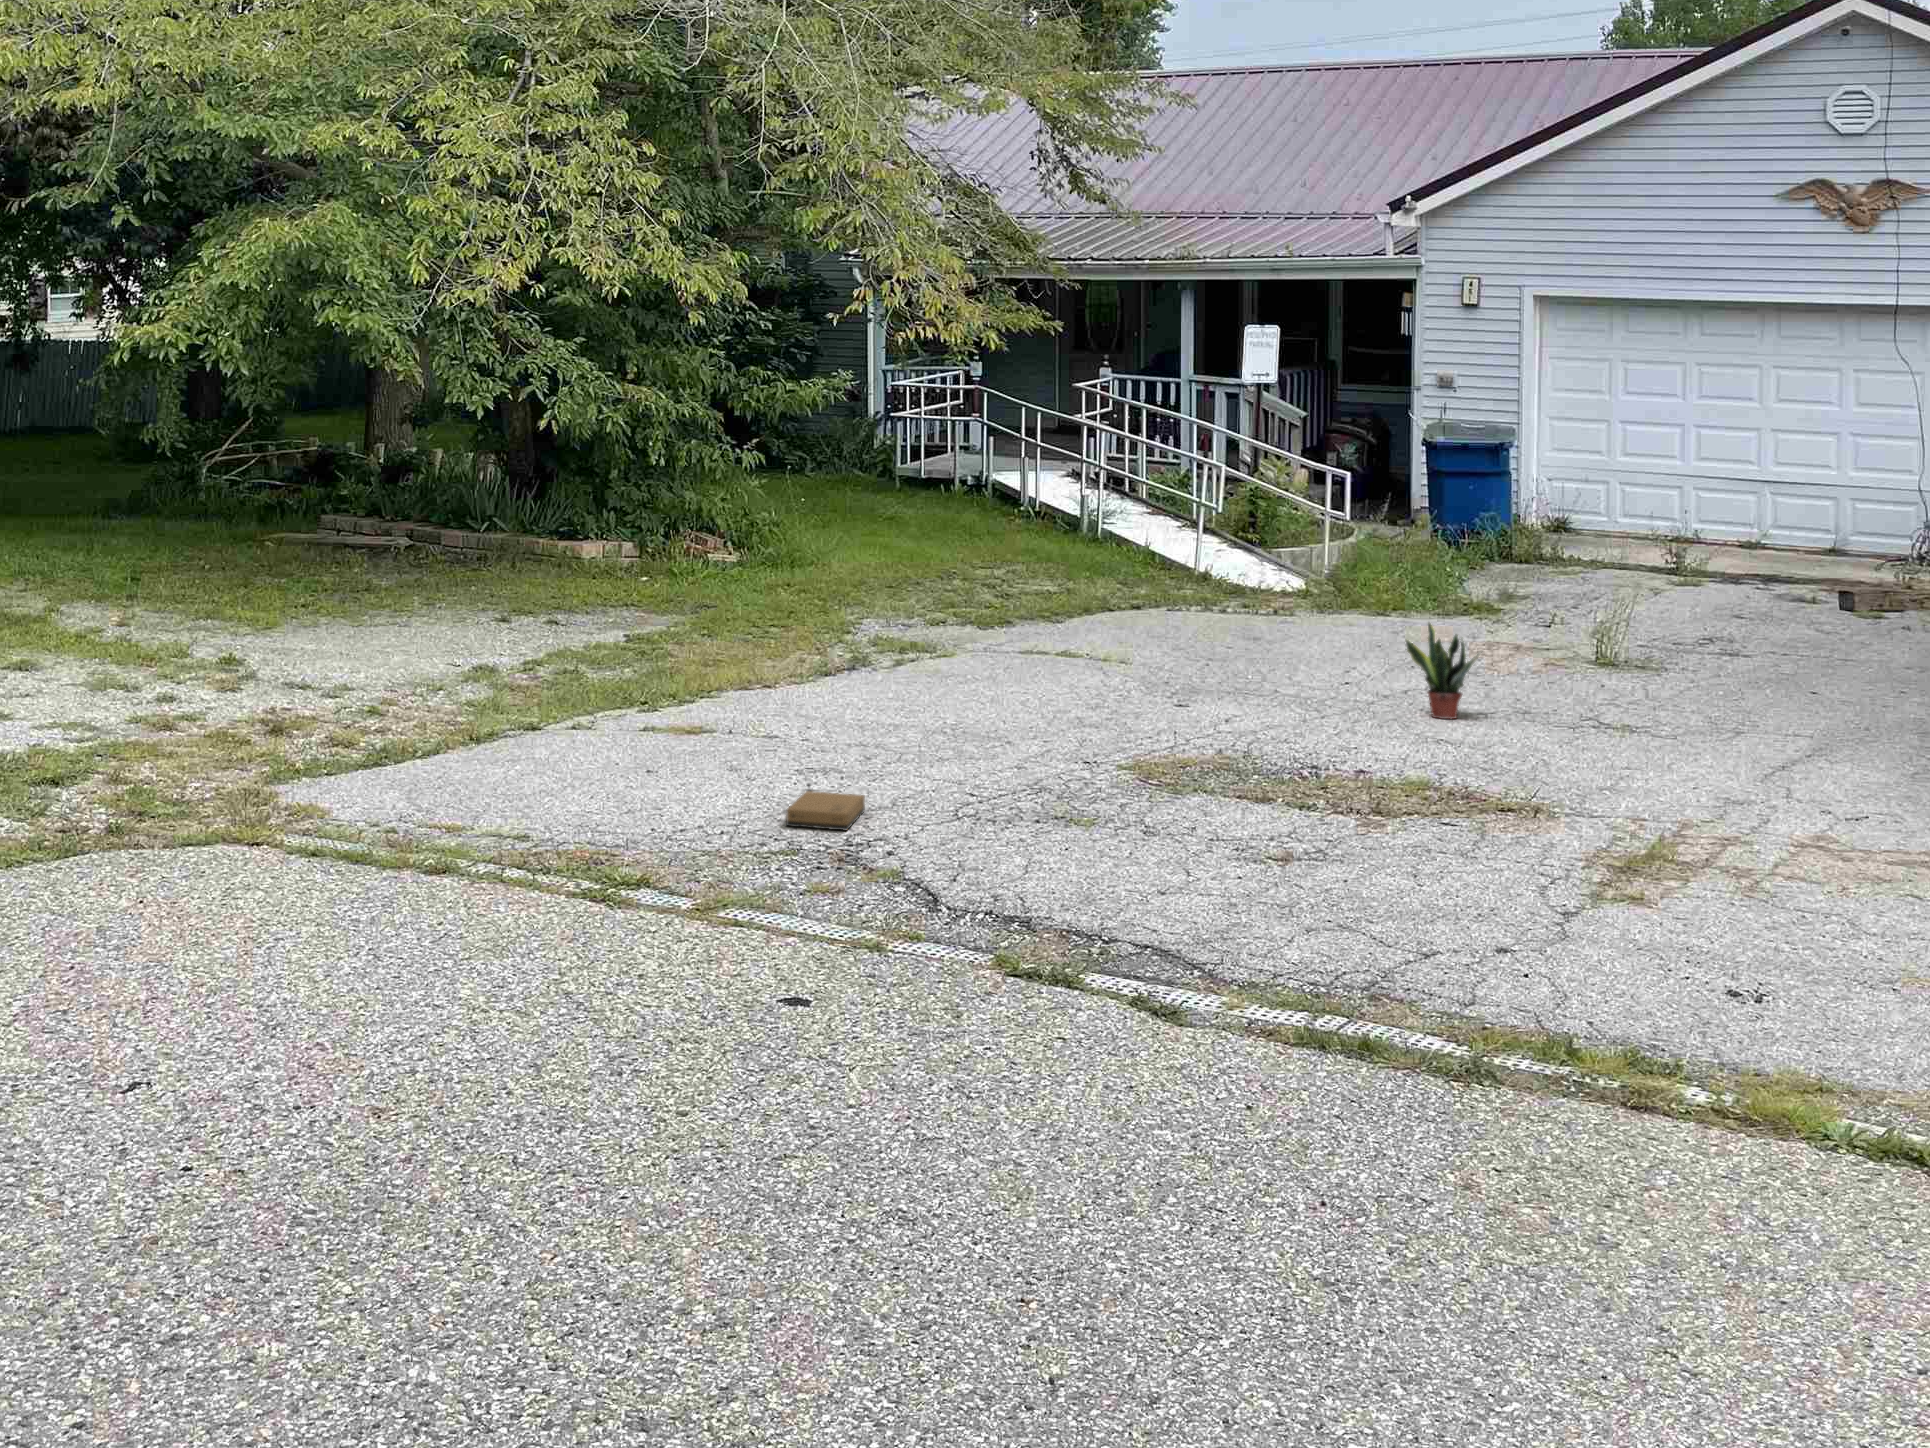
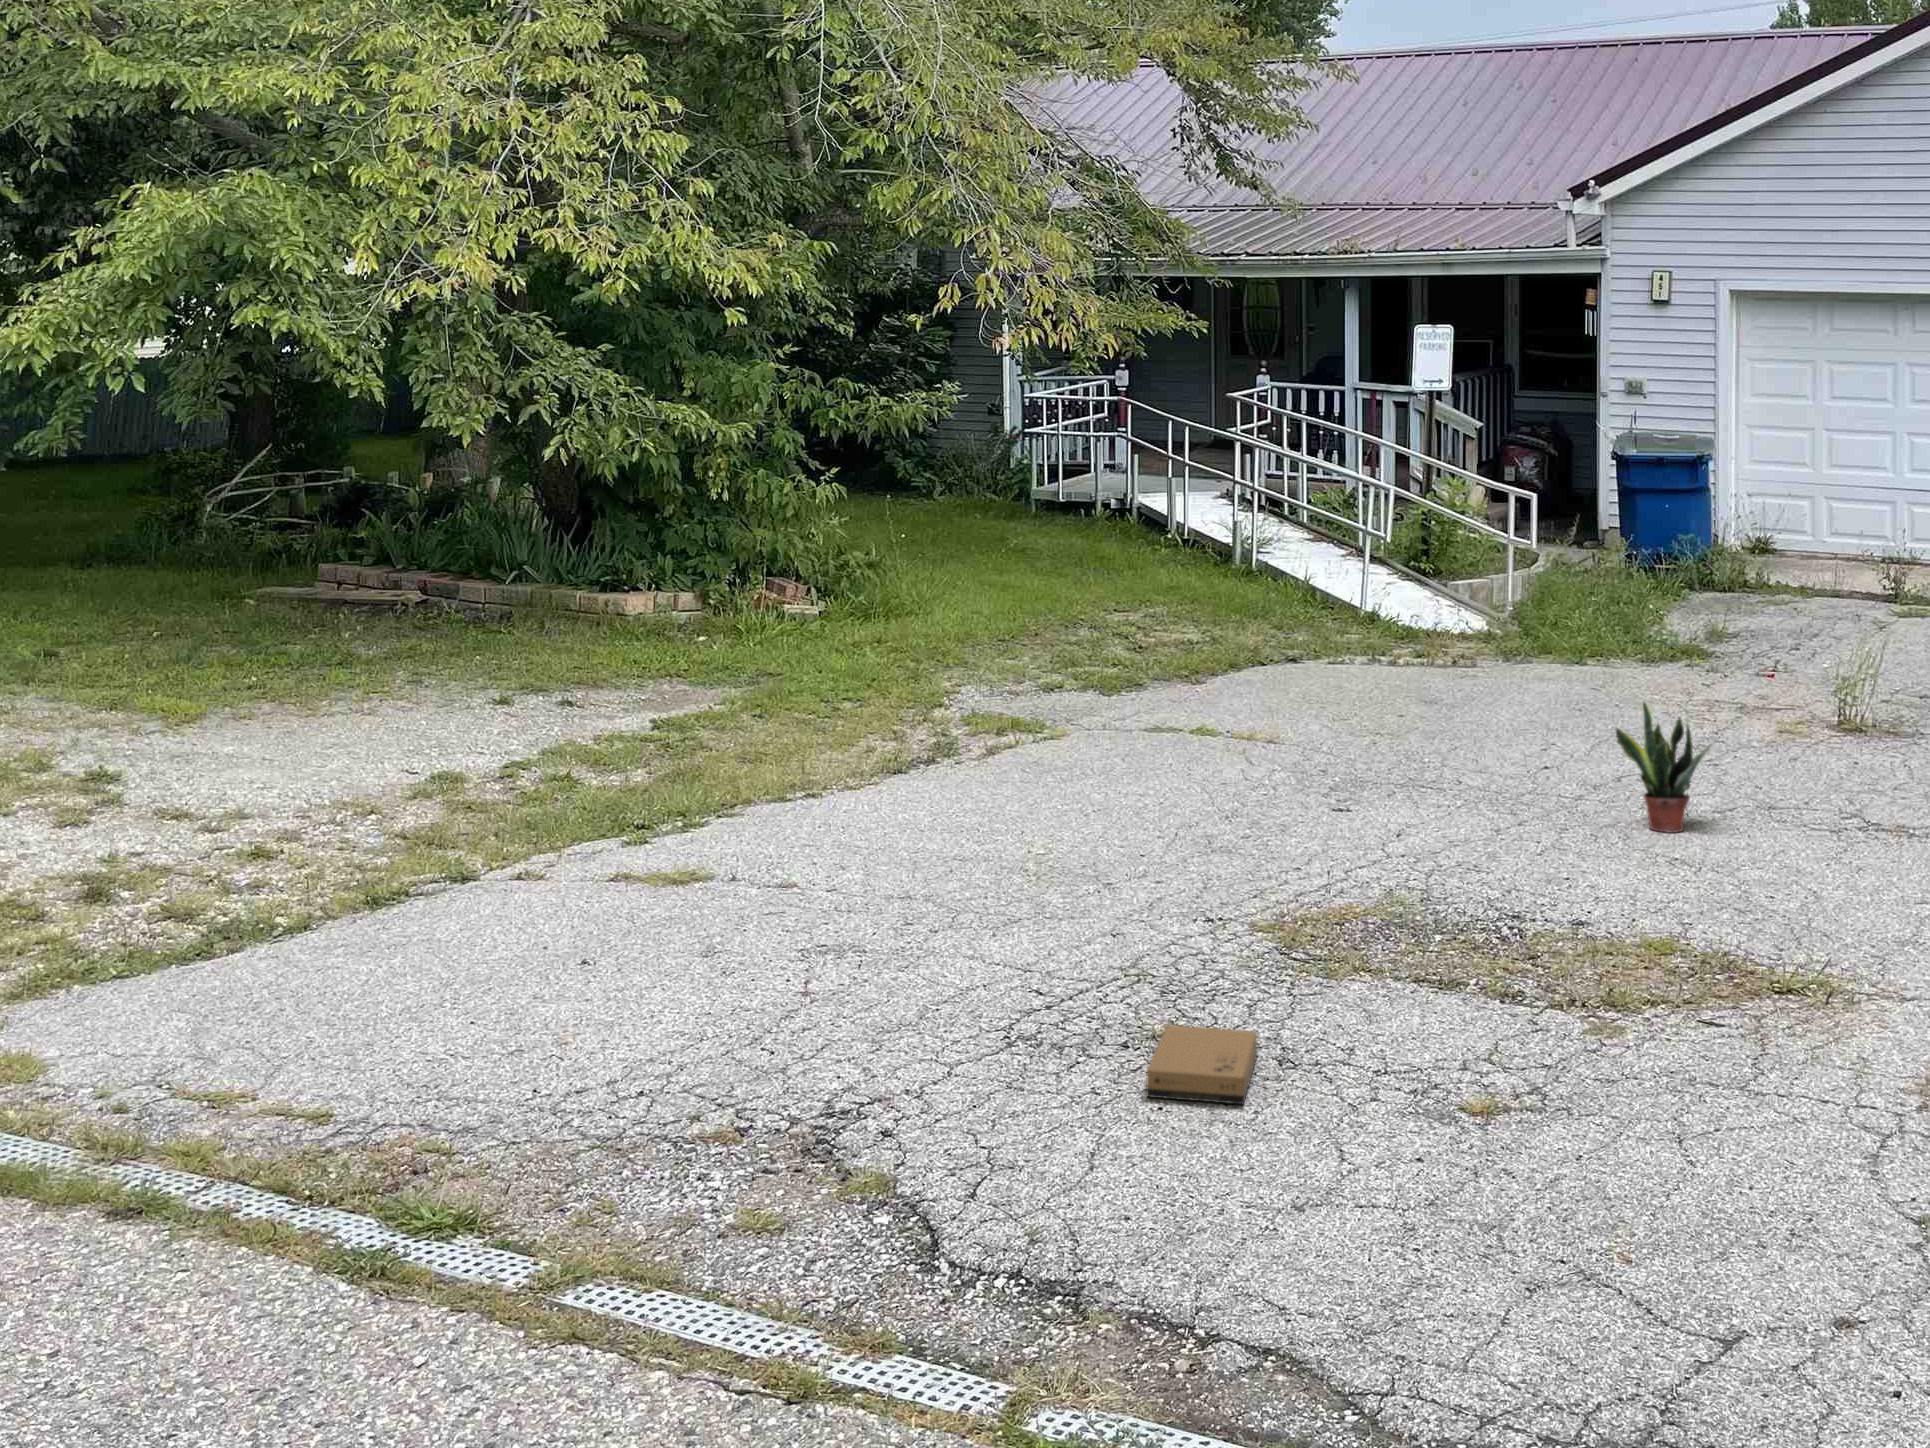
cardboard box: present [786,791,865,830] -> present [1146,1025,1257,1104]

